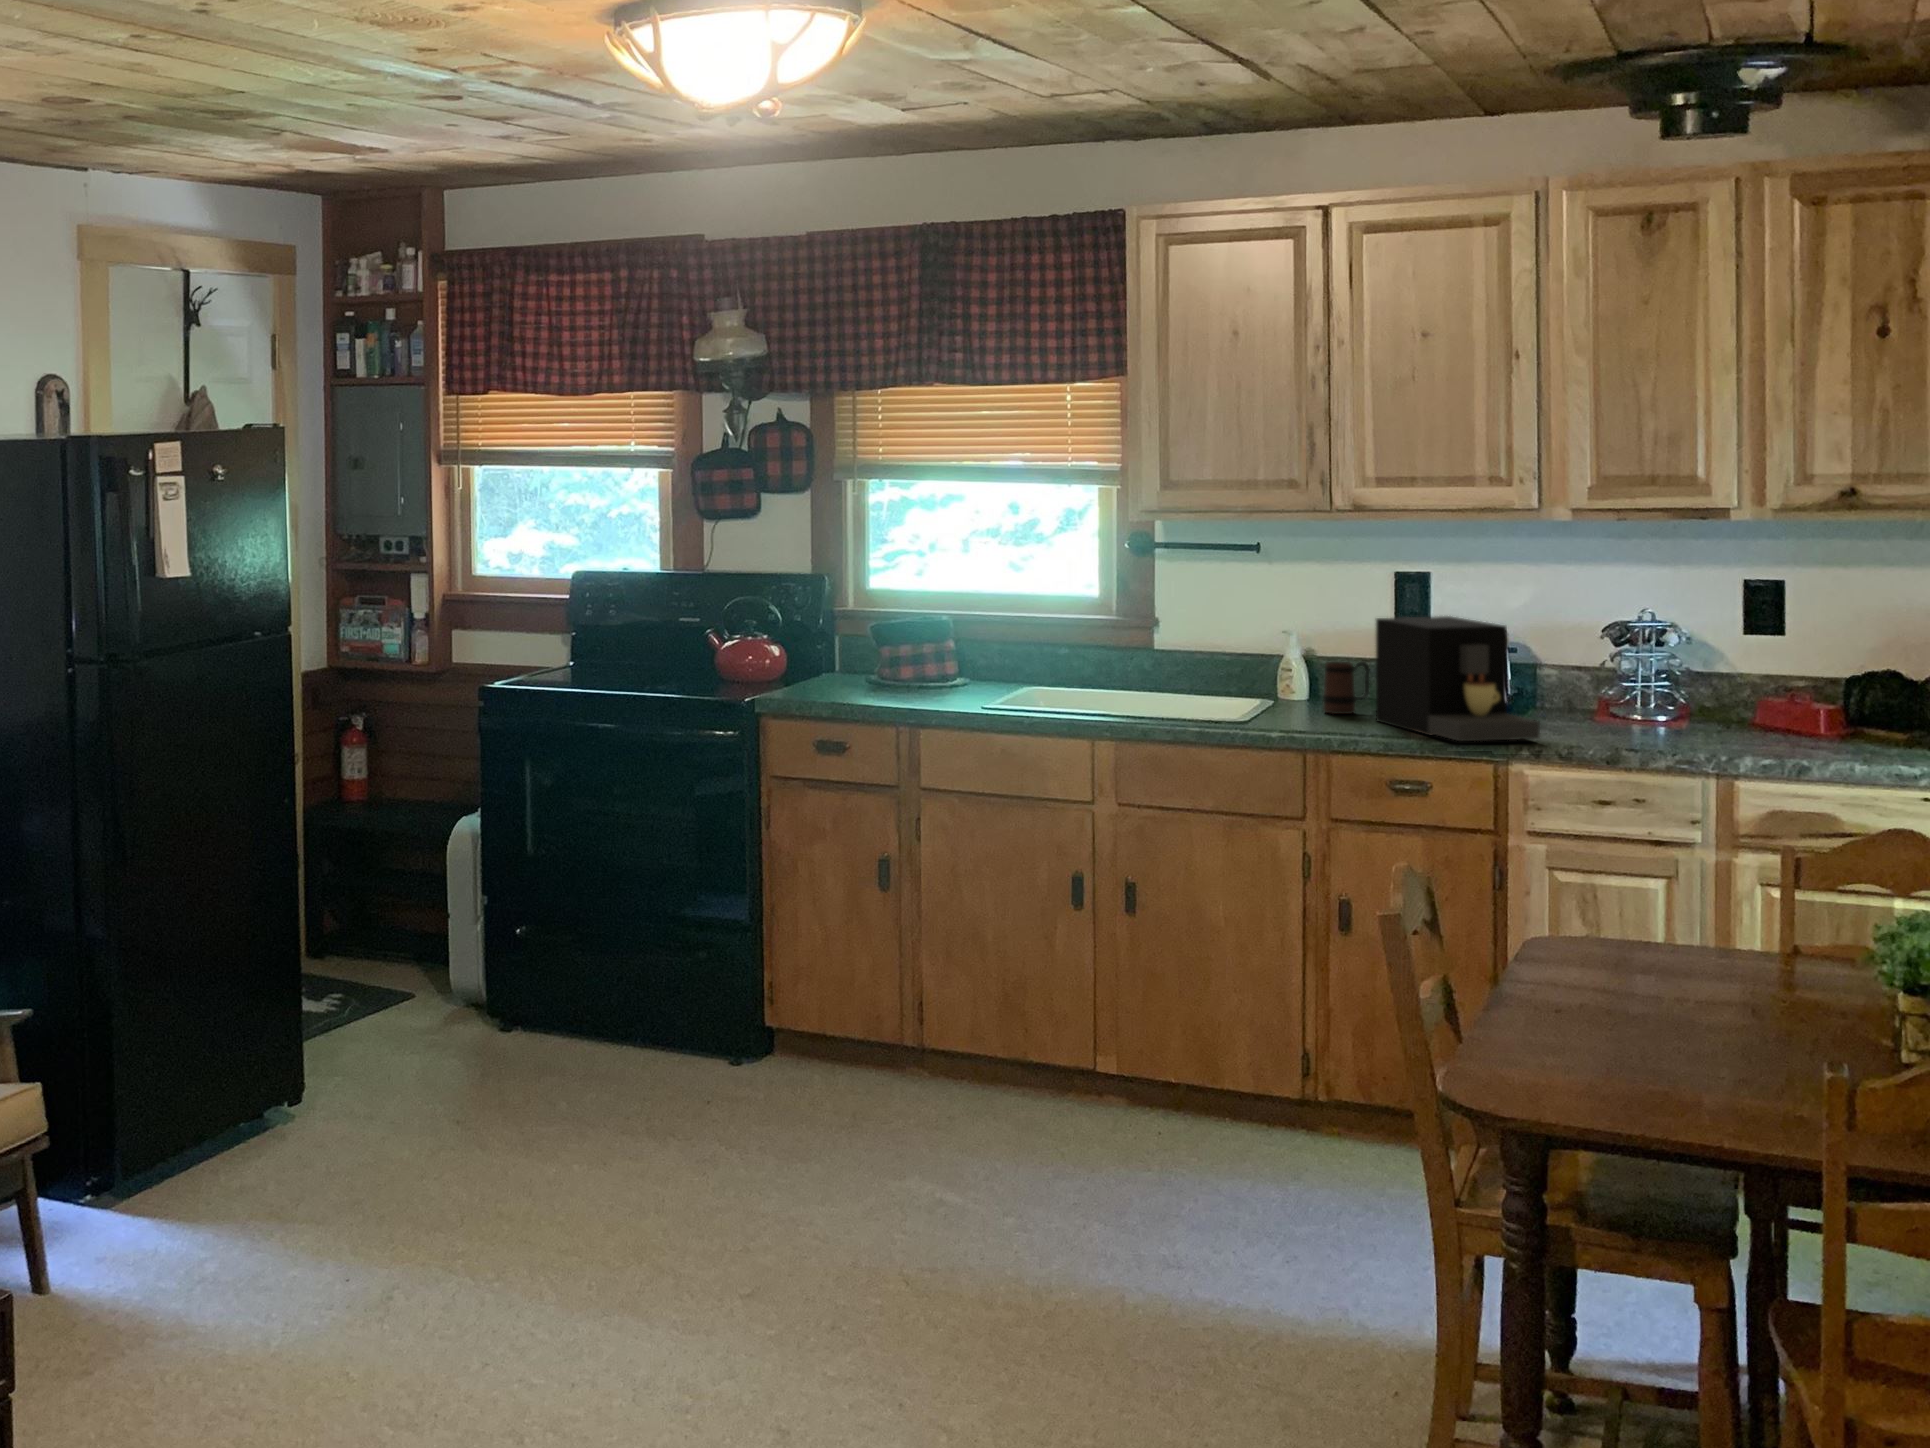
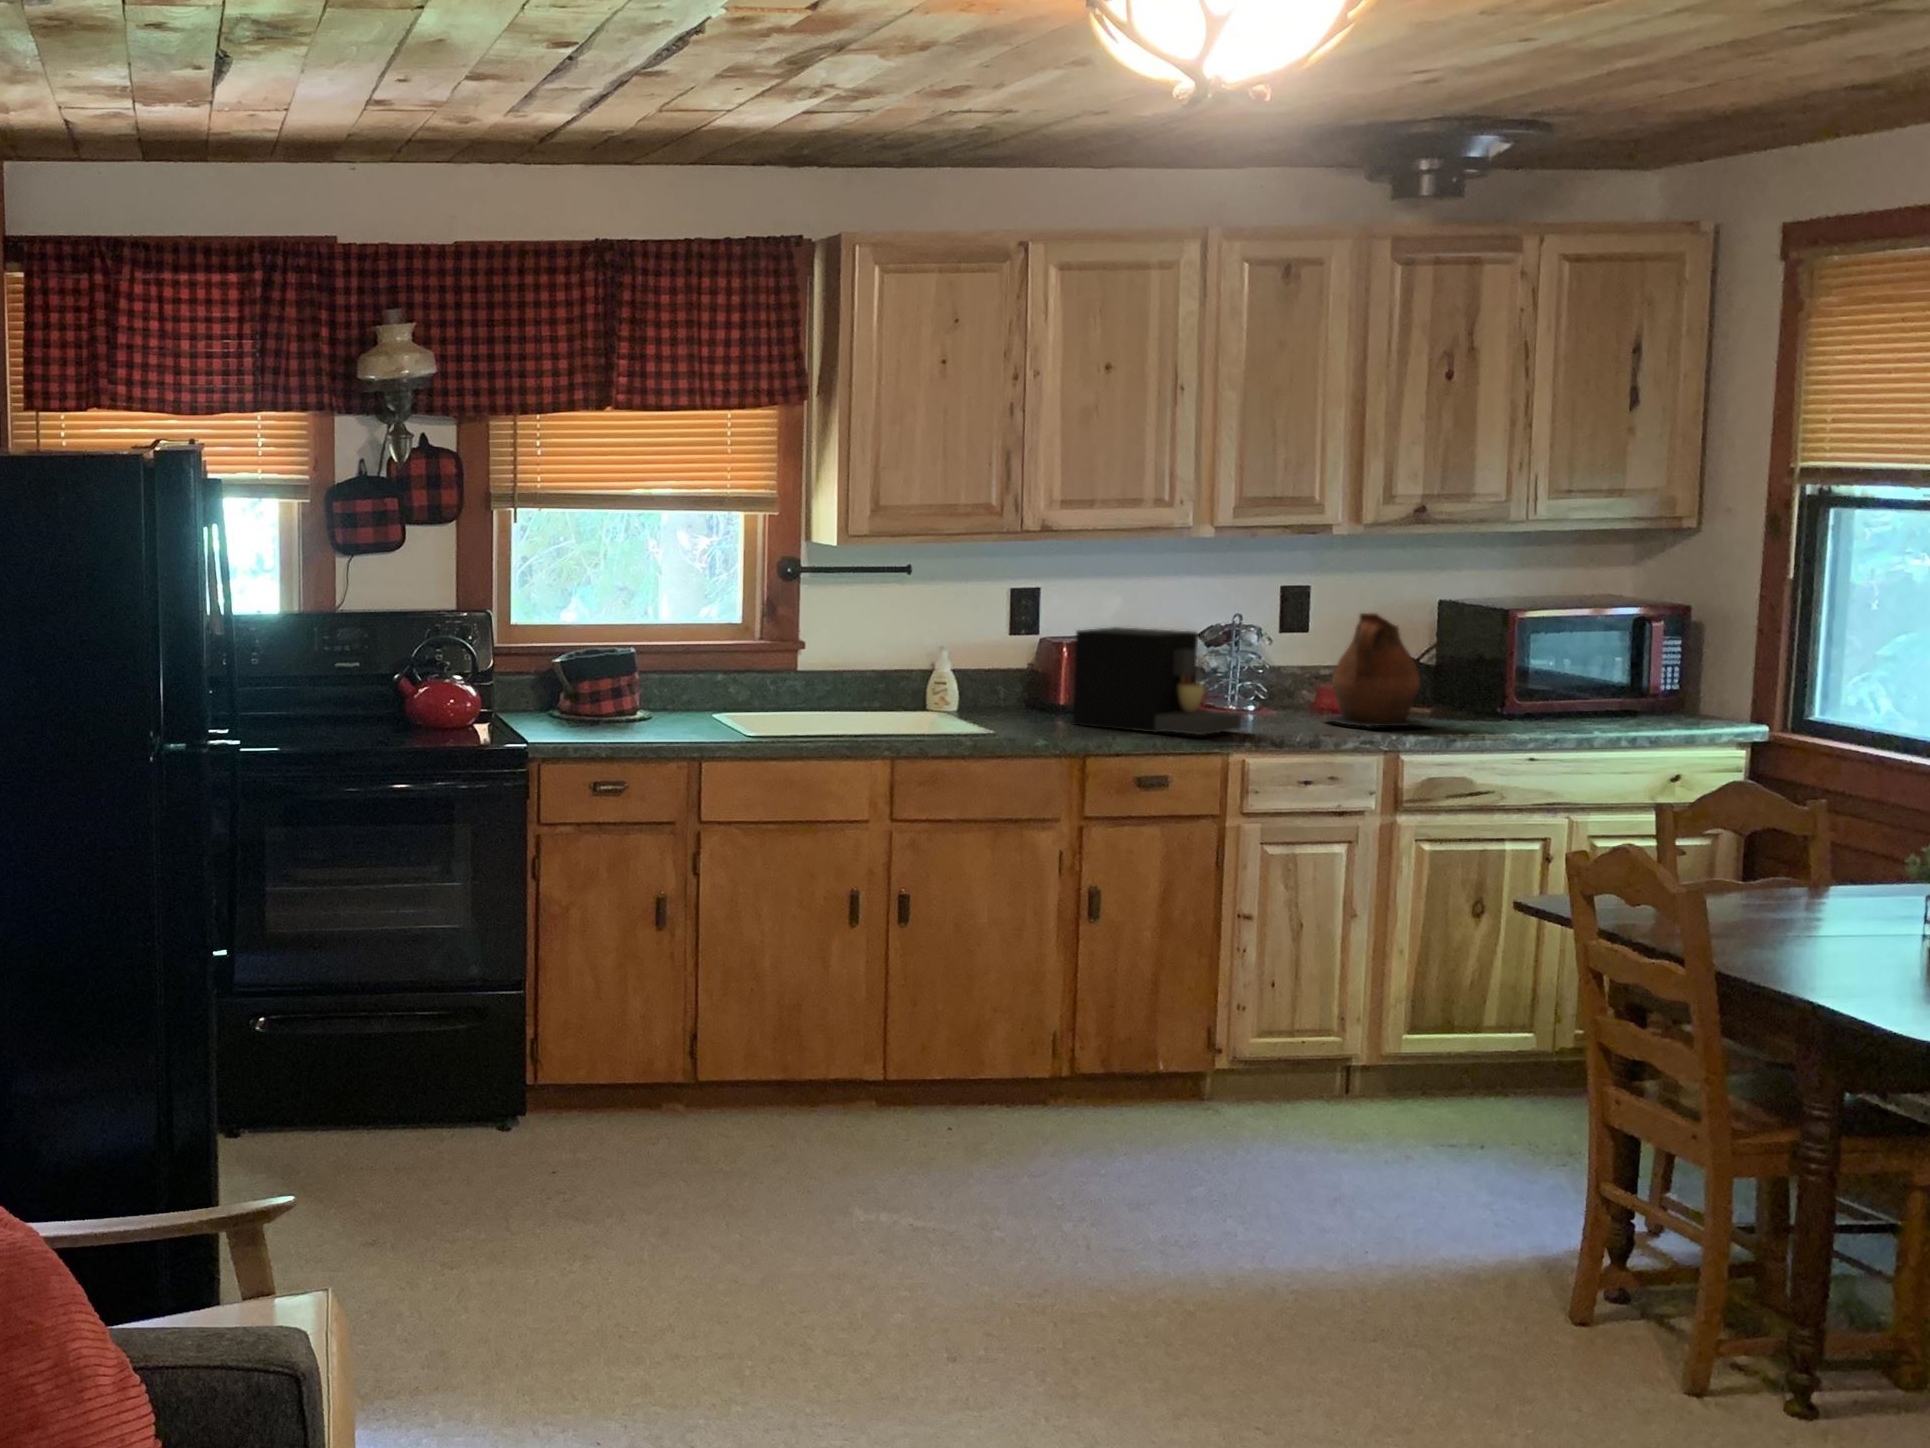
ceramic pitcher: none [1685,612,1821,754] -> present [1321,613,1431,726]
mug: present [1323,662,1369,714] -> none [1011,672,1048,721]

